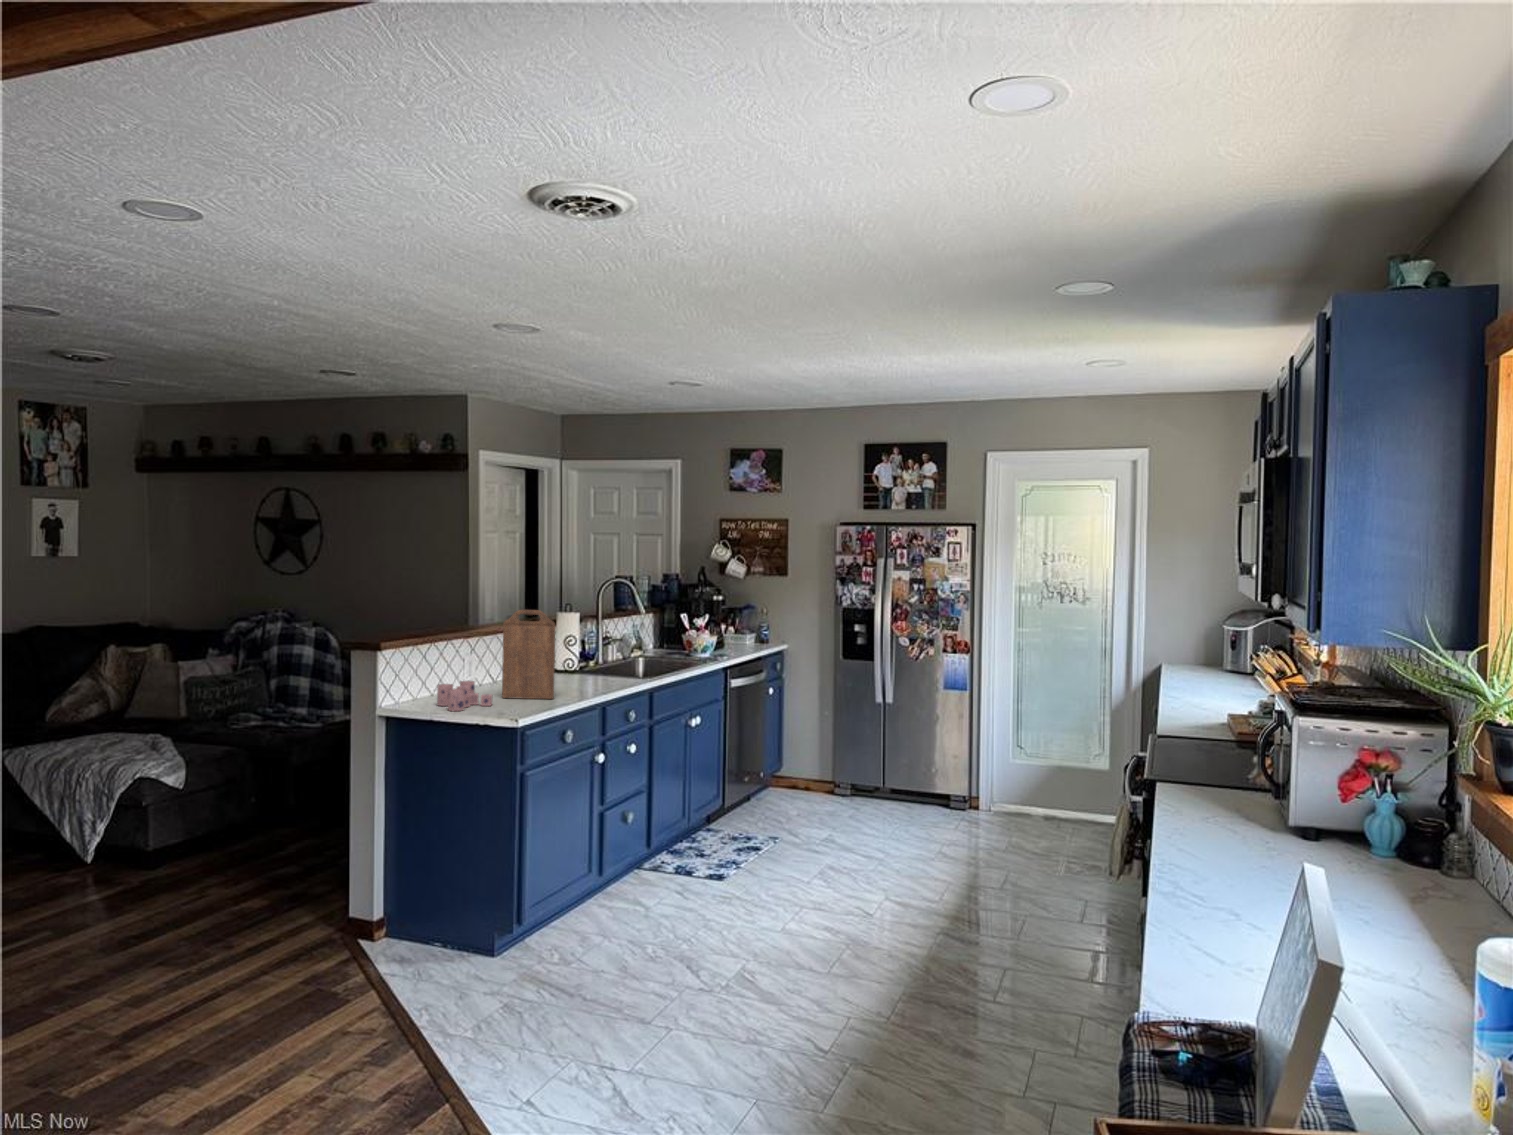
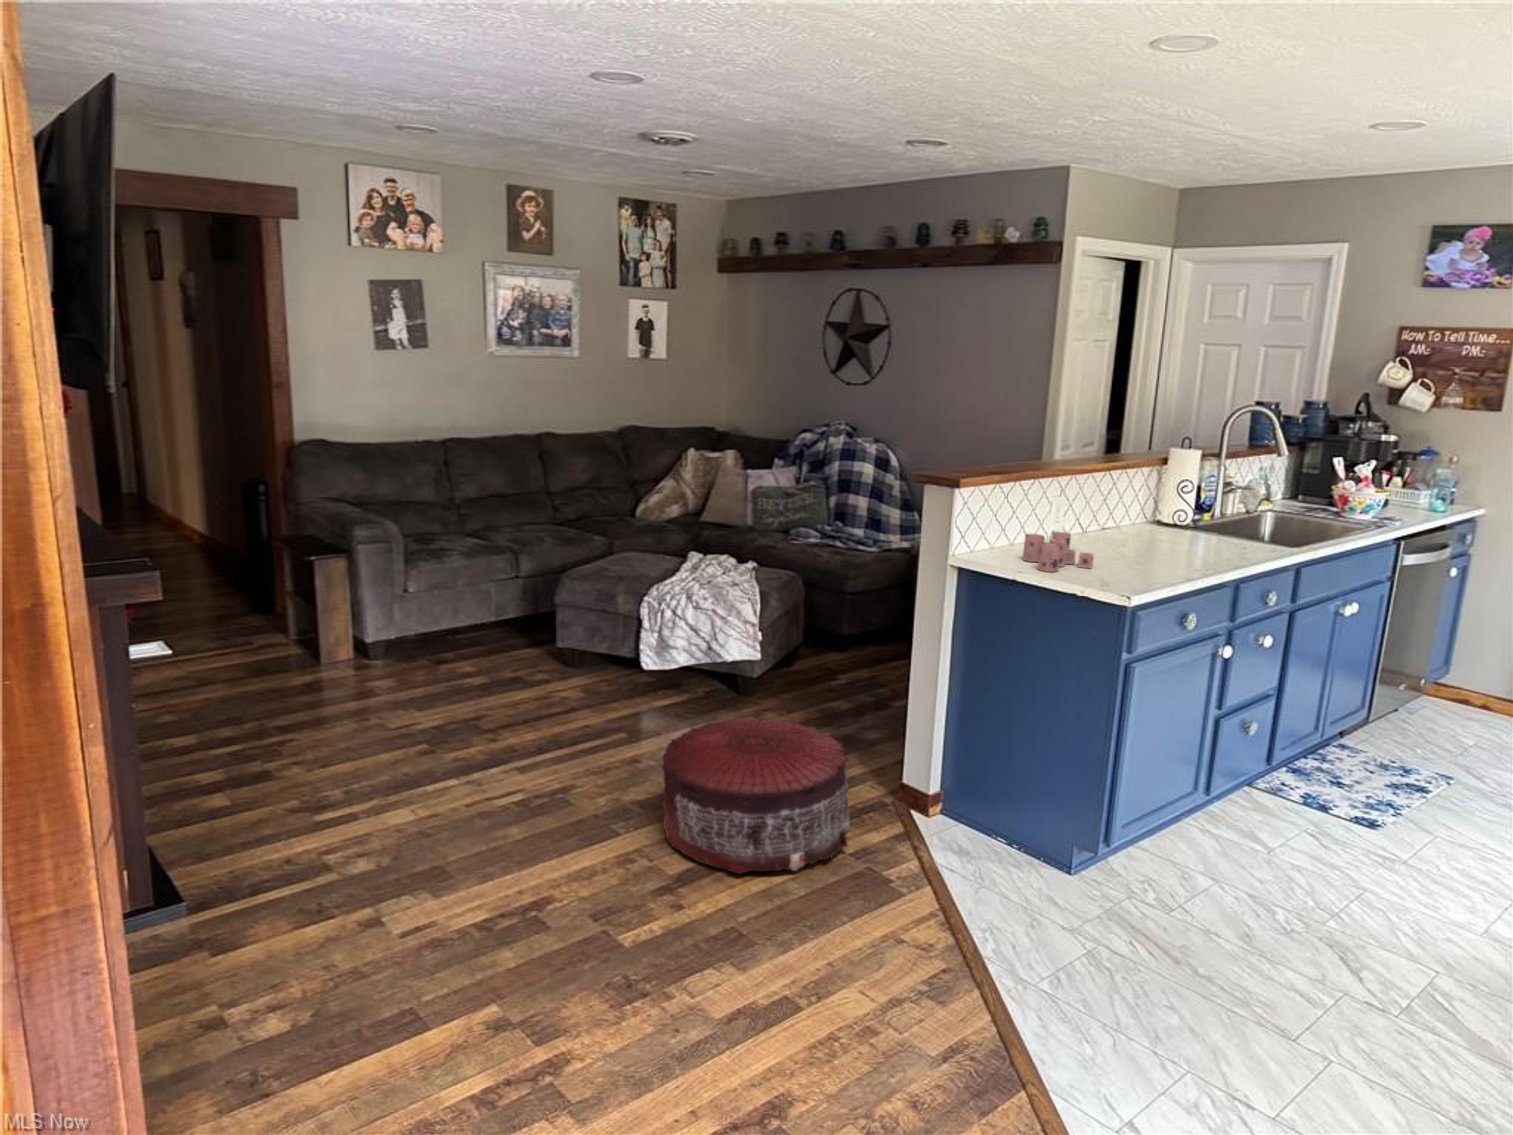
cutting board: present [502,610,555,699] -> none [1103,446,1186,566]
pouf: none [102,875,299,1017] -> present [662,718,850,873]

